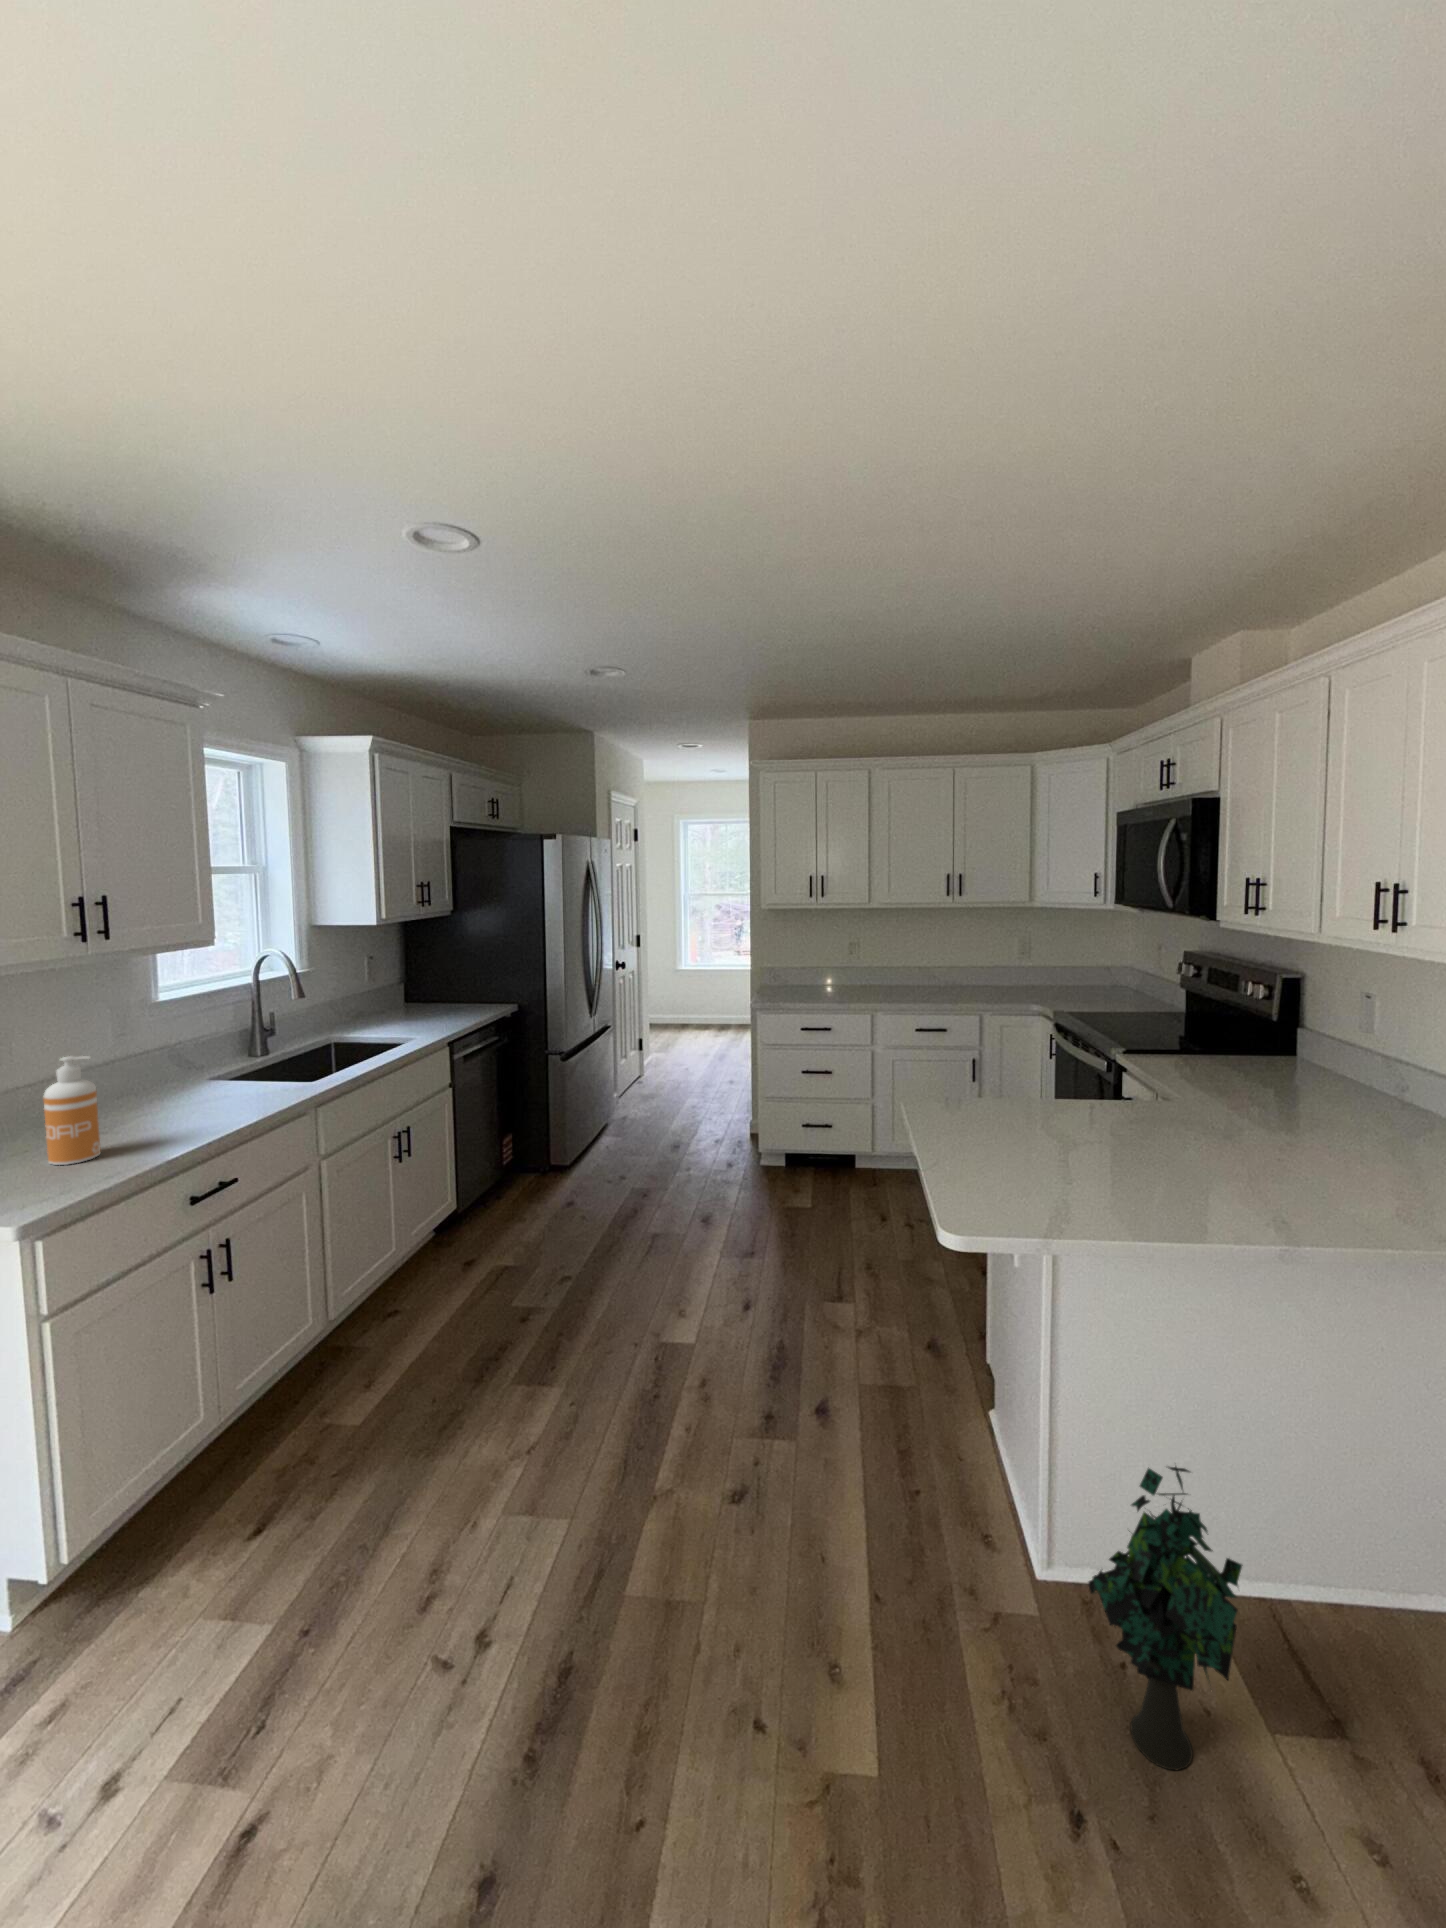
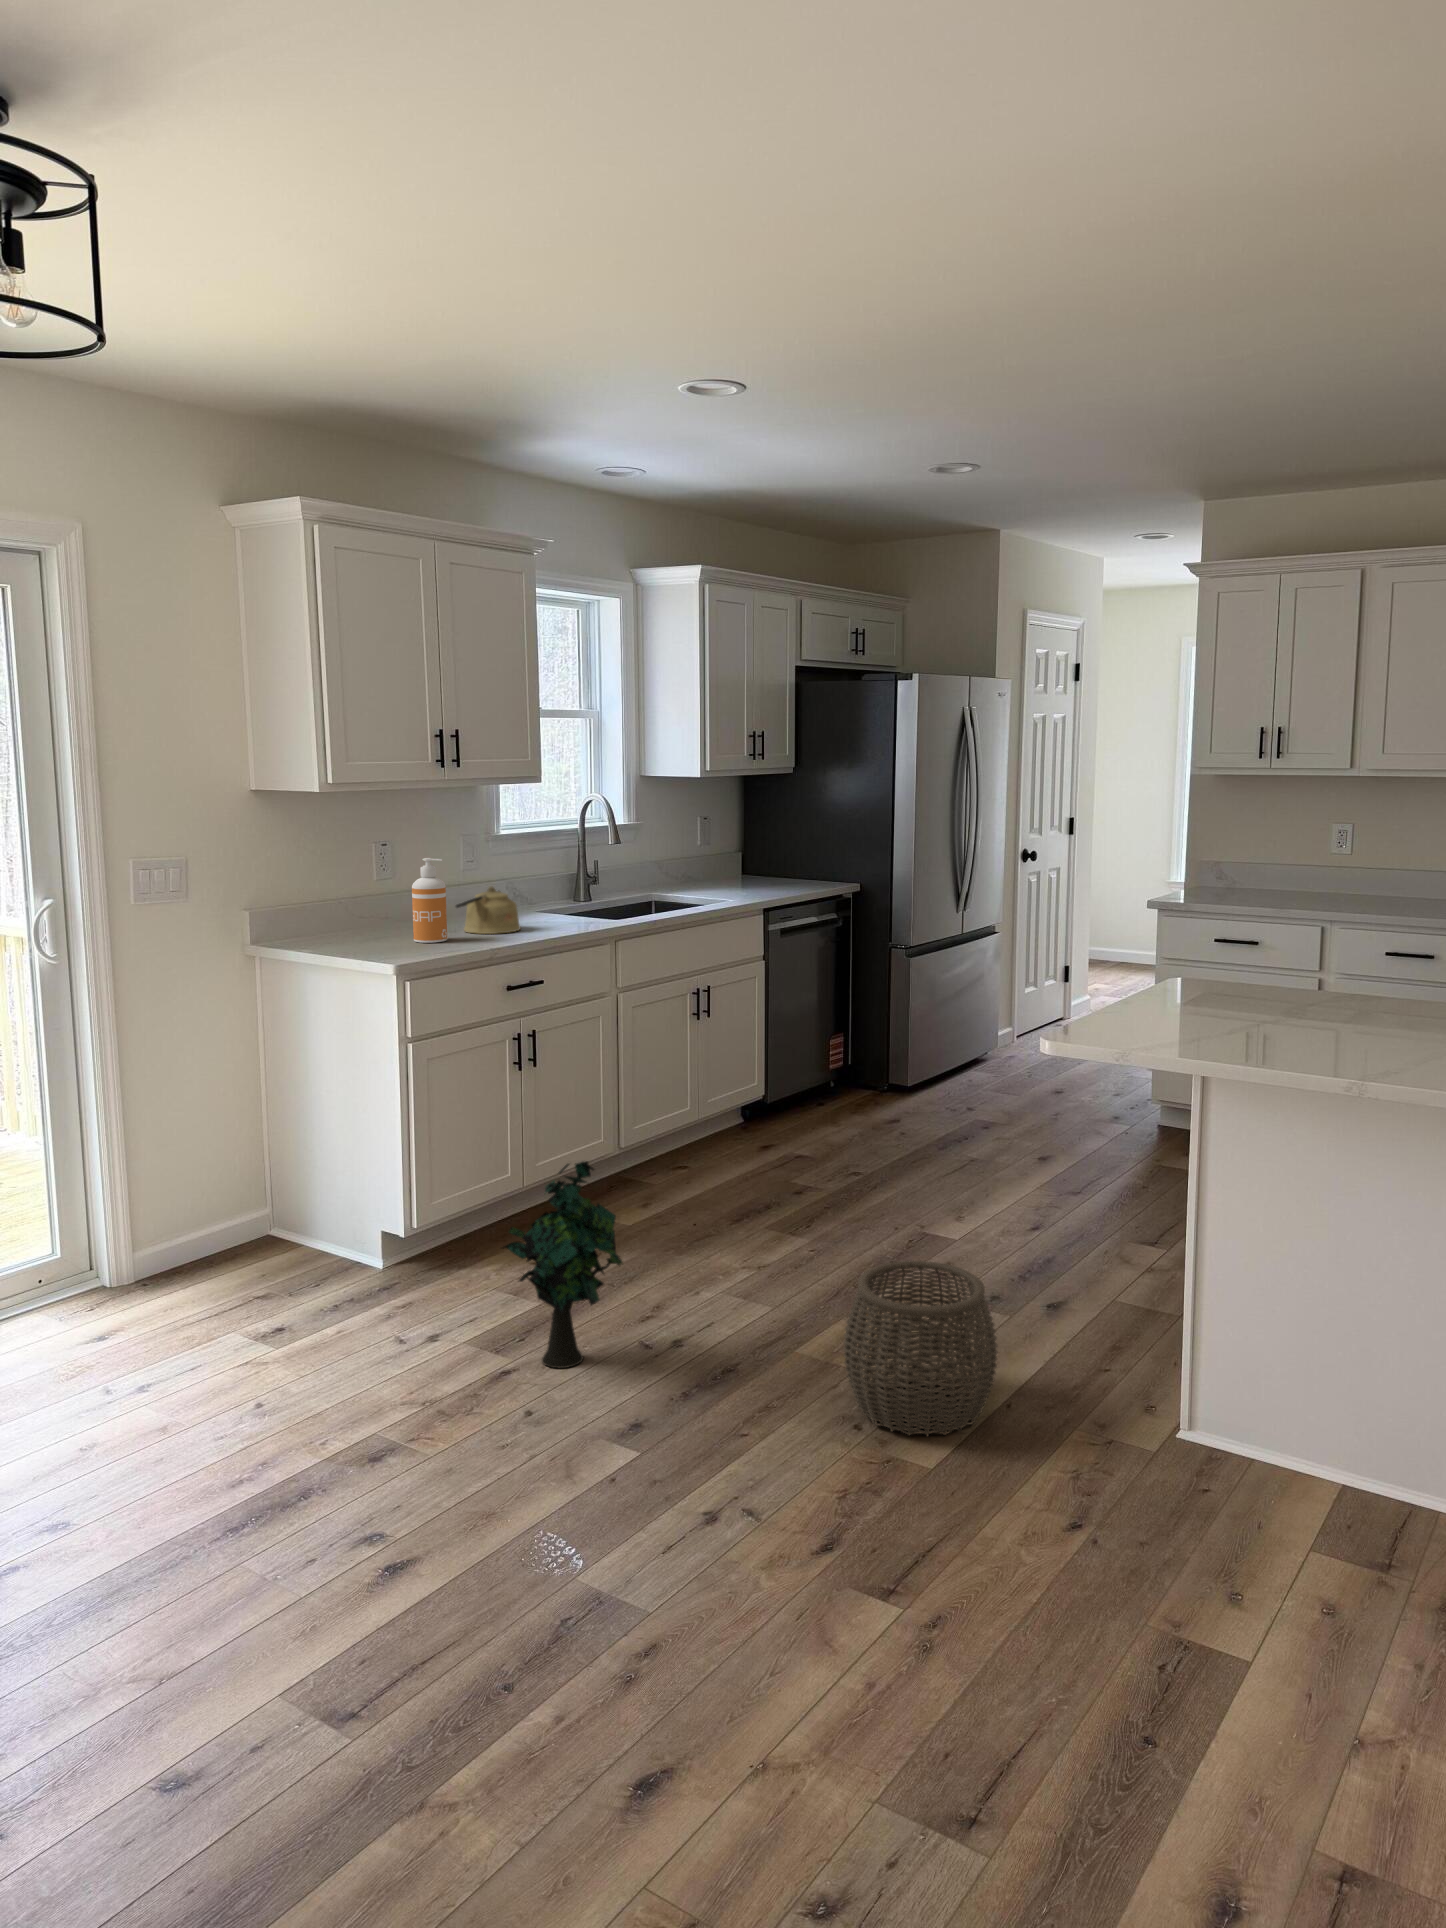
kettle: none [108,1073,201,1133] -> present [456,887,520,934]
decorative plant: present [1088,1466,1243,1770] -> present [503,1161,622,1368]
woven basket: none [712,1468,887,1722] -> present [844,1261,998,1436]

